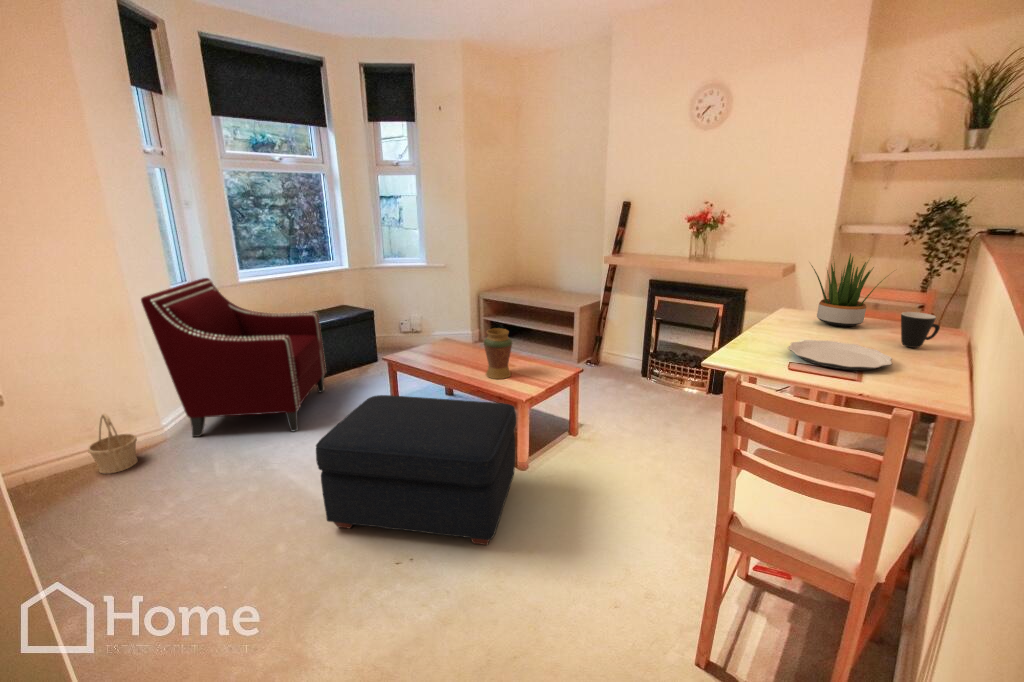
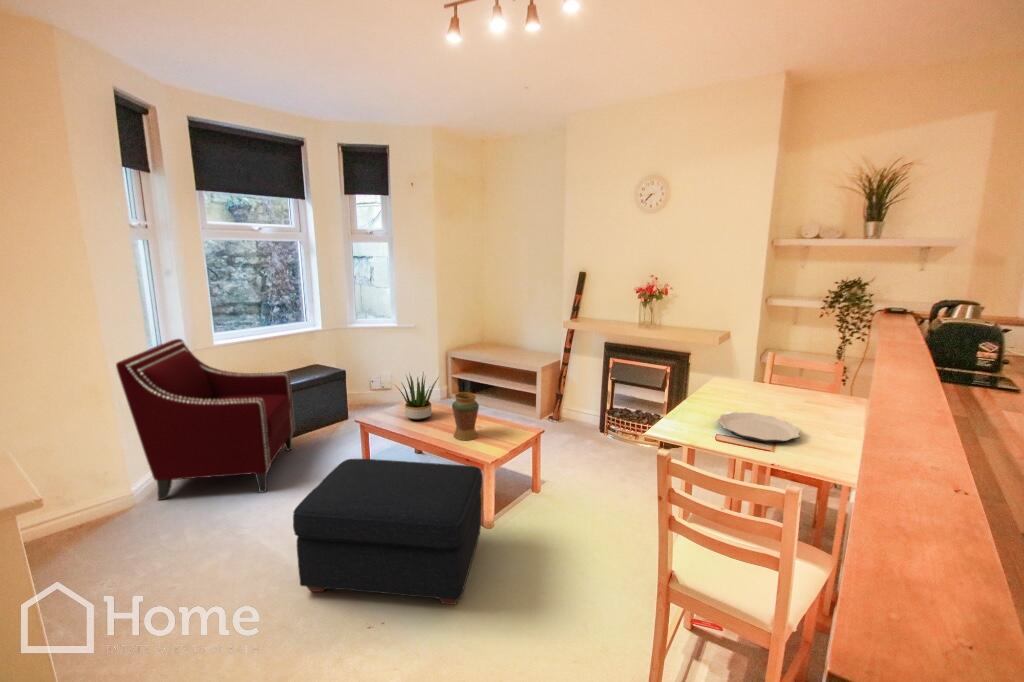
potted plant: present [811,253,885,327] -> present [398,372,439,420]
mug: present [901,312,940,348] -> none [809,388,840,419]
basket: present [88,413,138,474] -> none [51,479,102,541]

